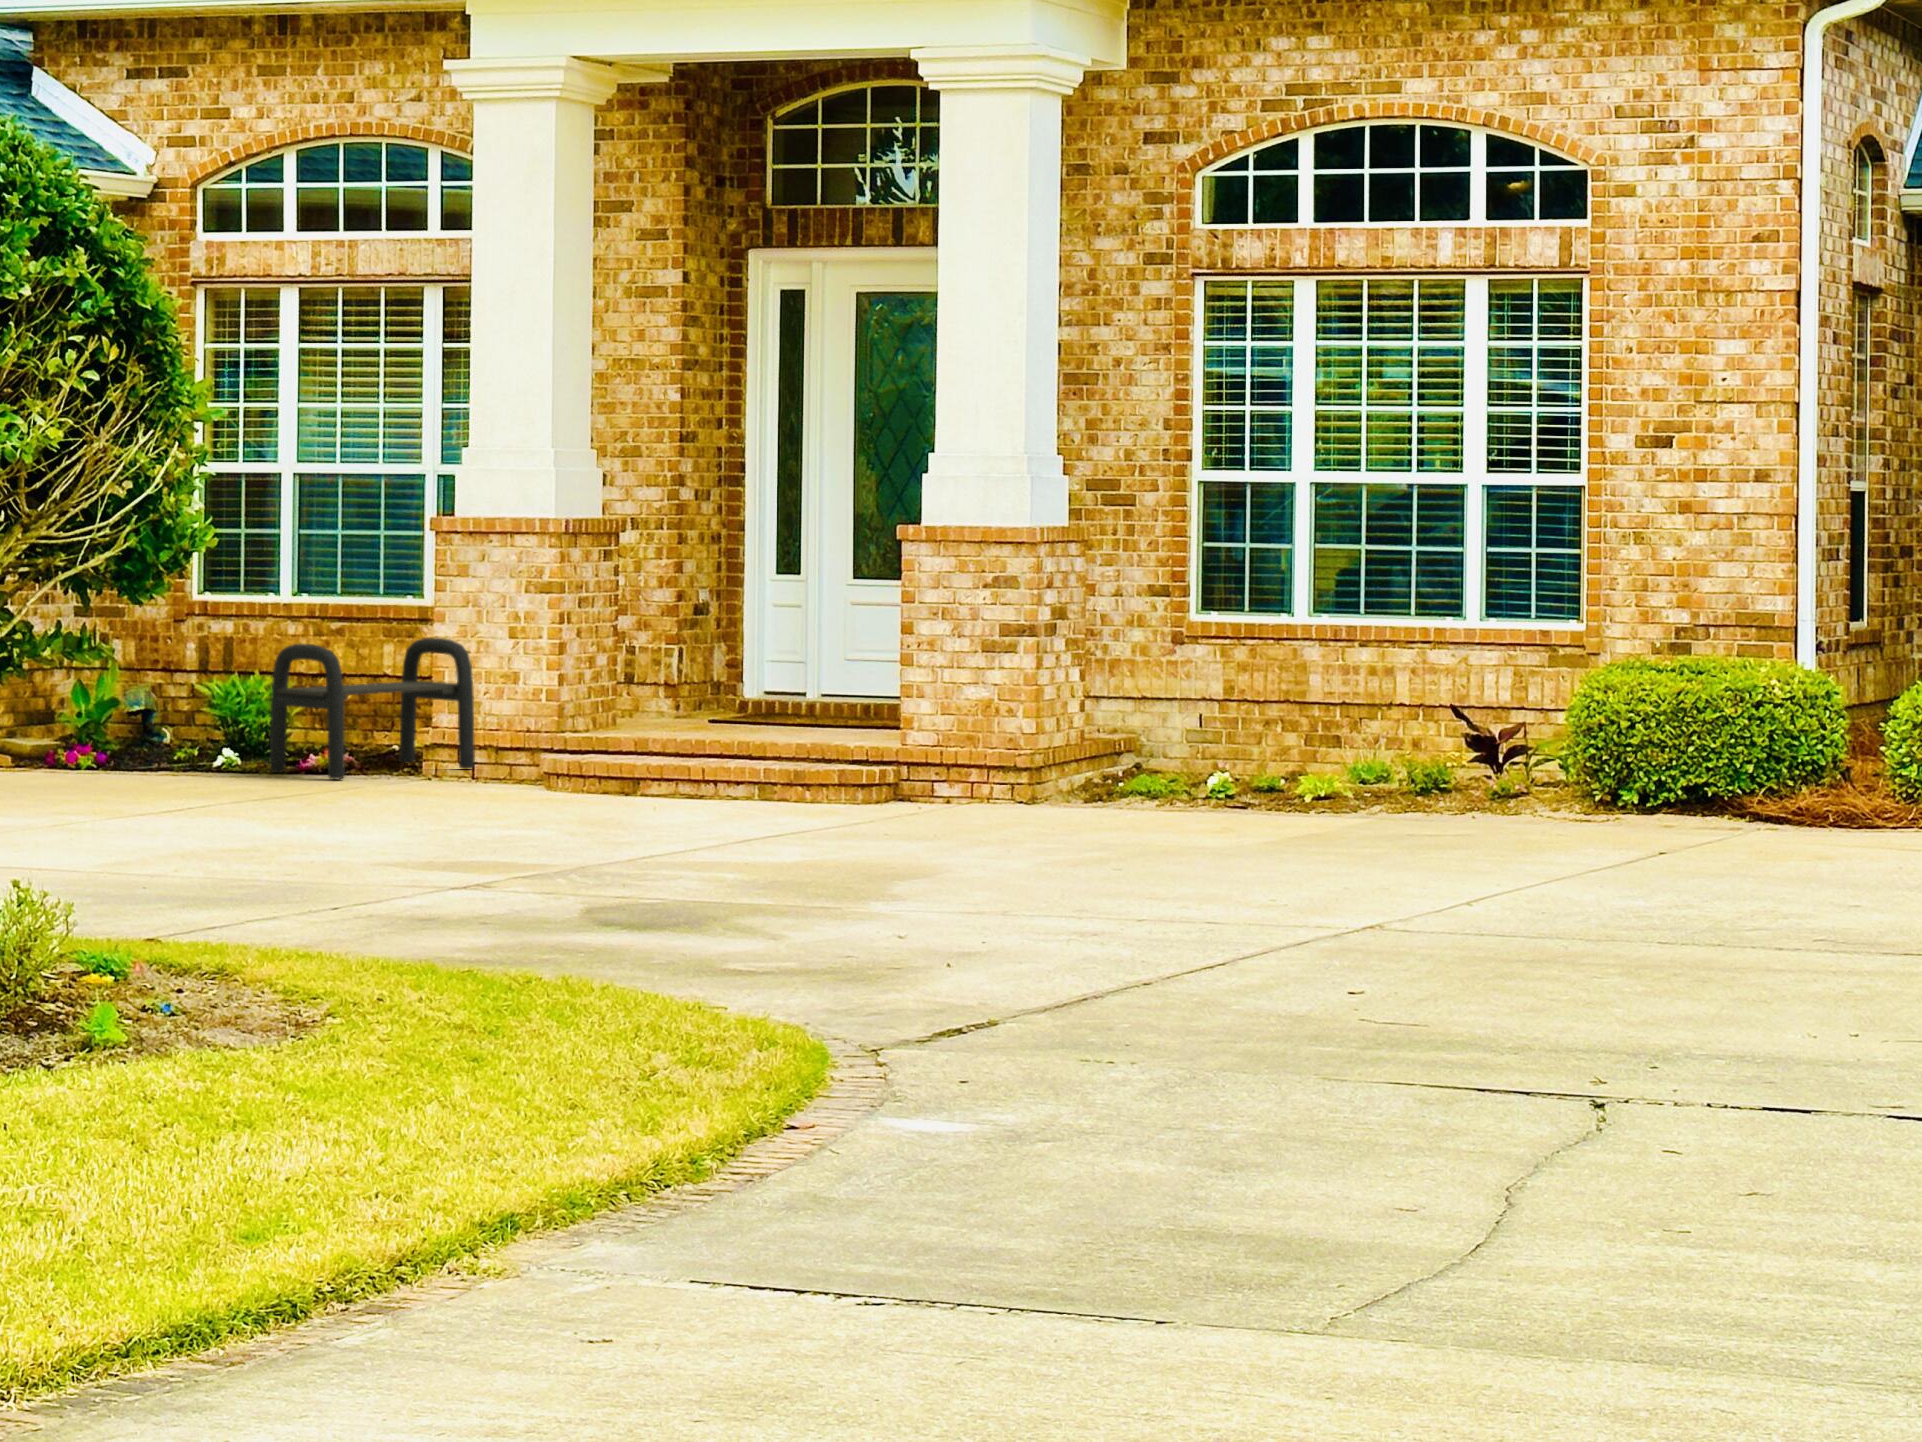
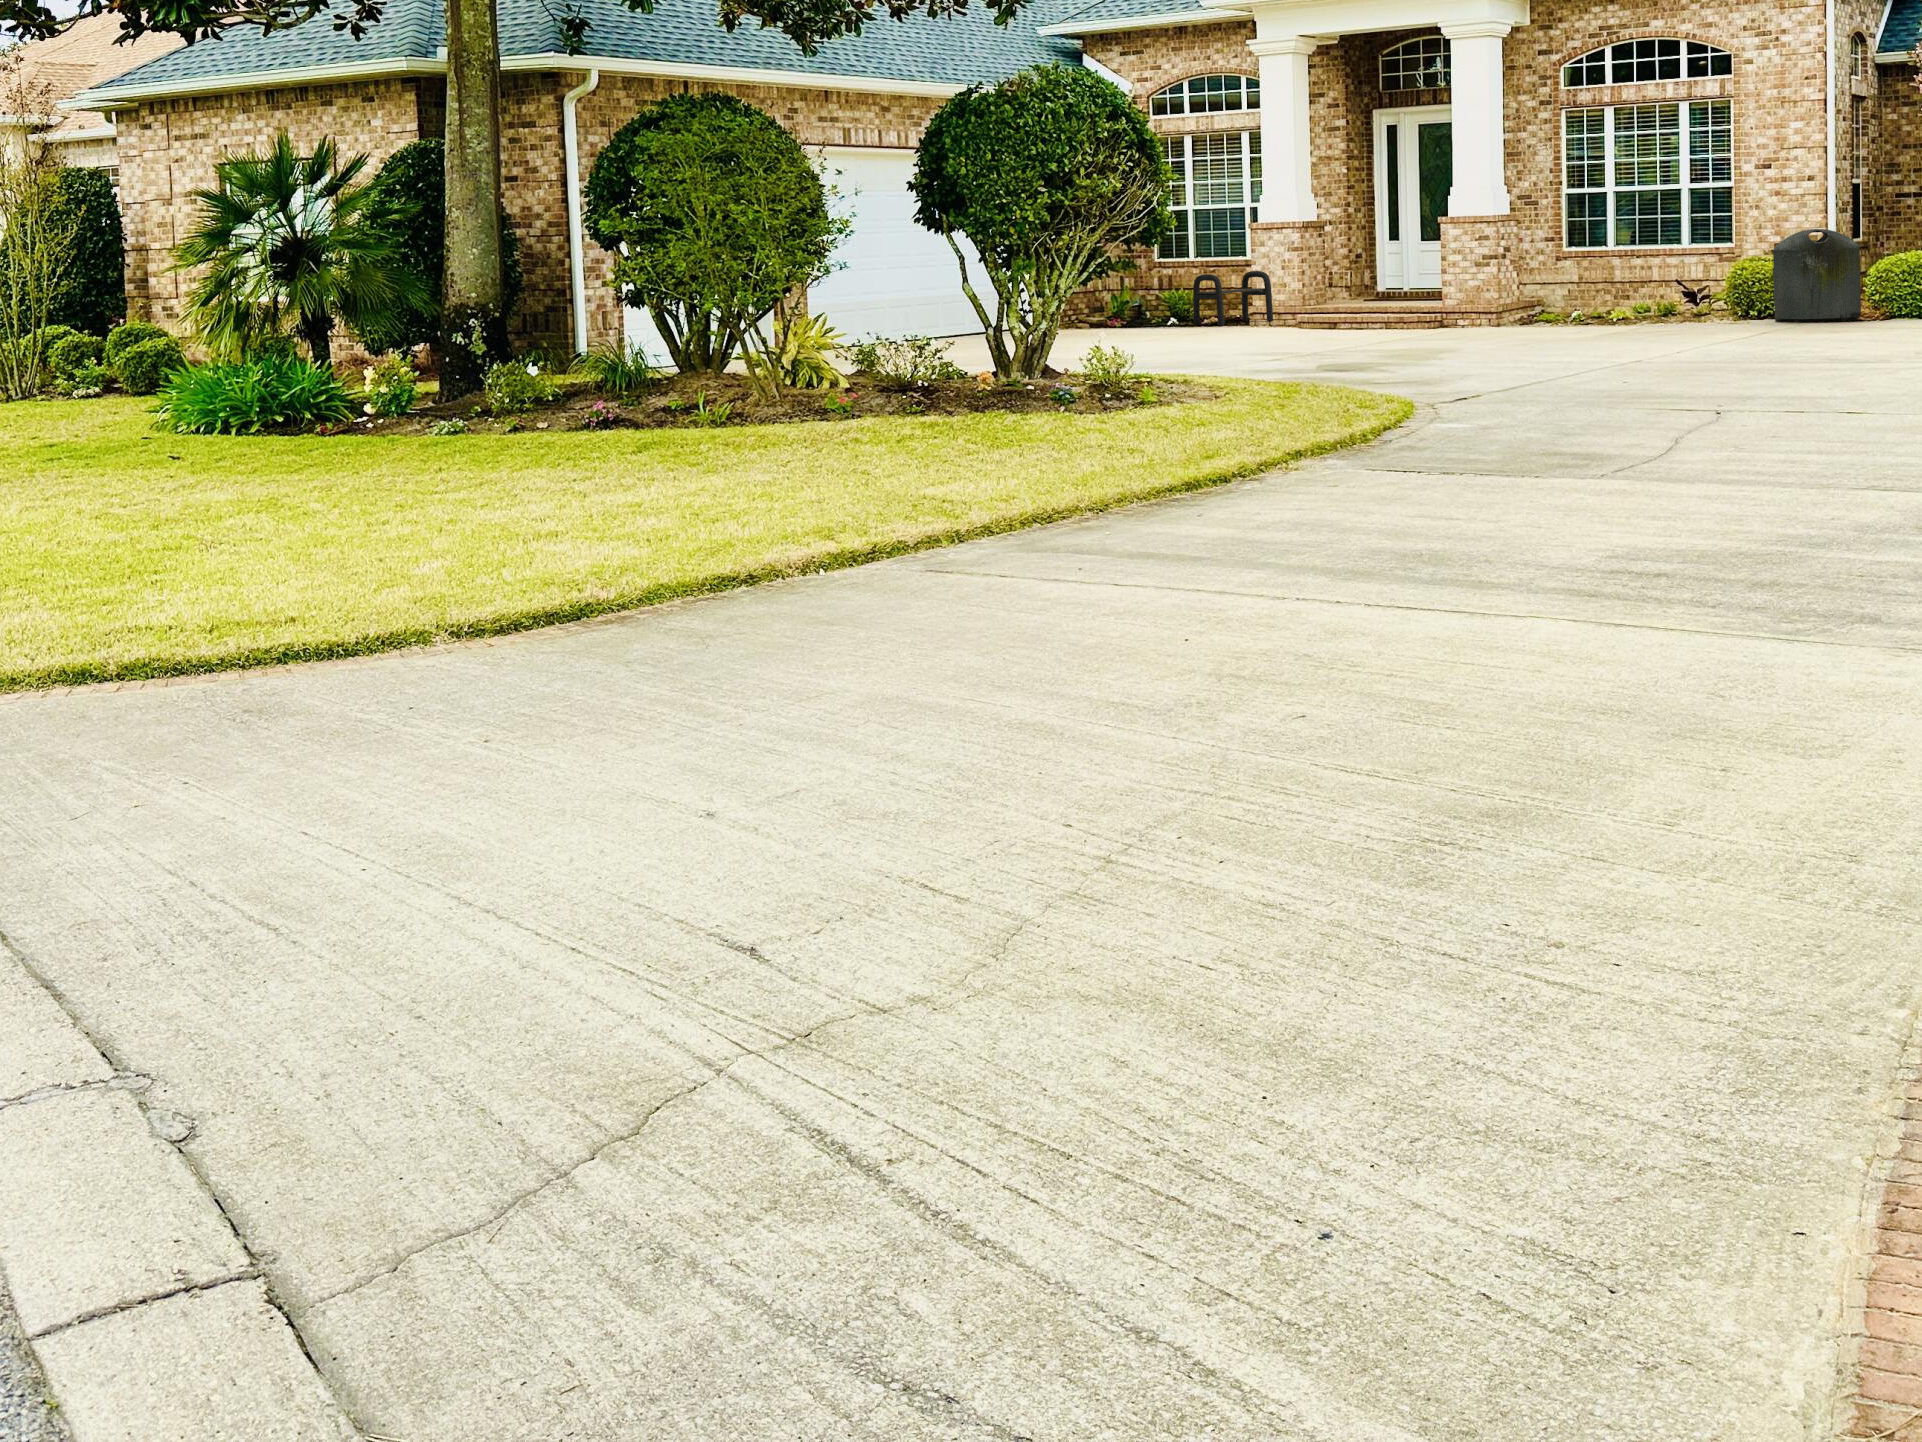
trash can: none [1685,607,1887,840] -> present [1773,229,1861,323]

